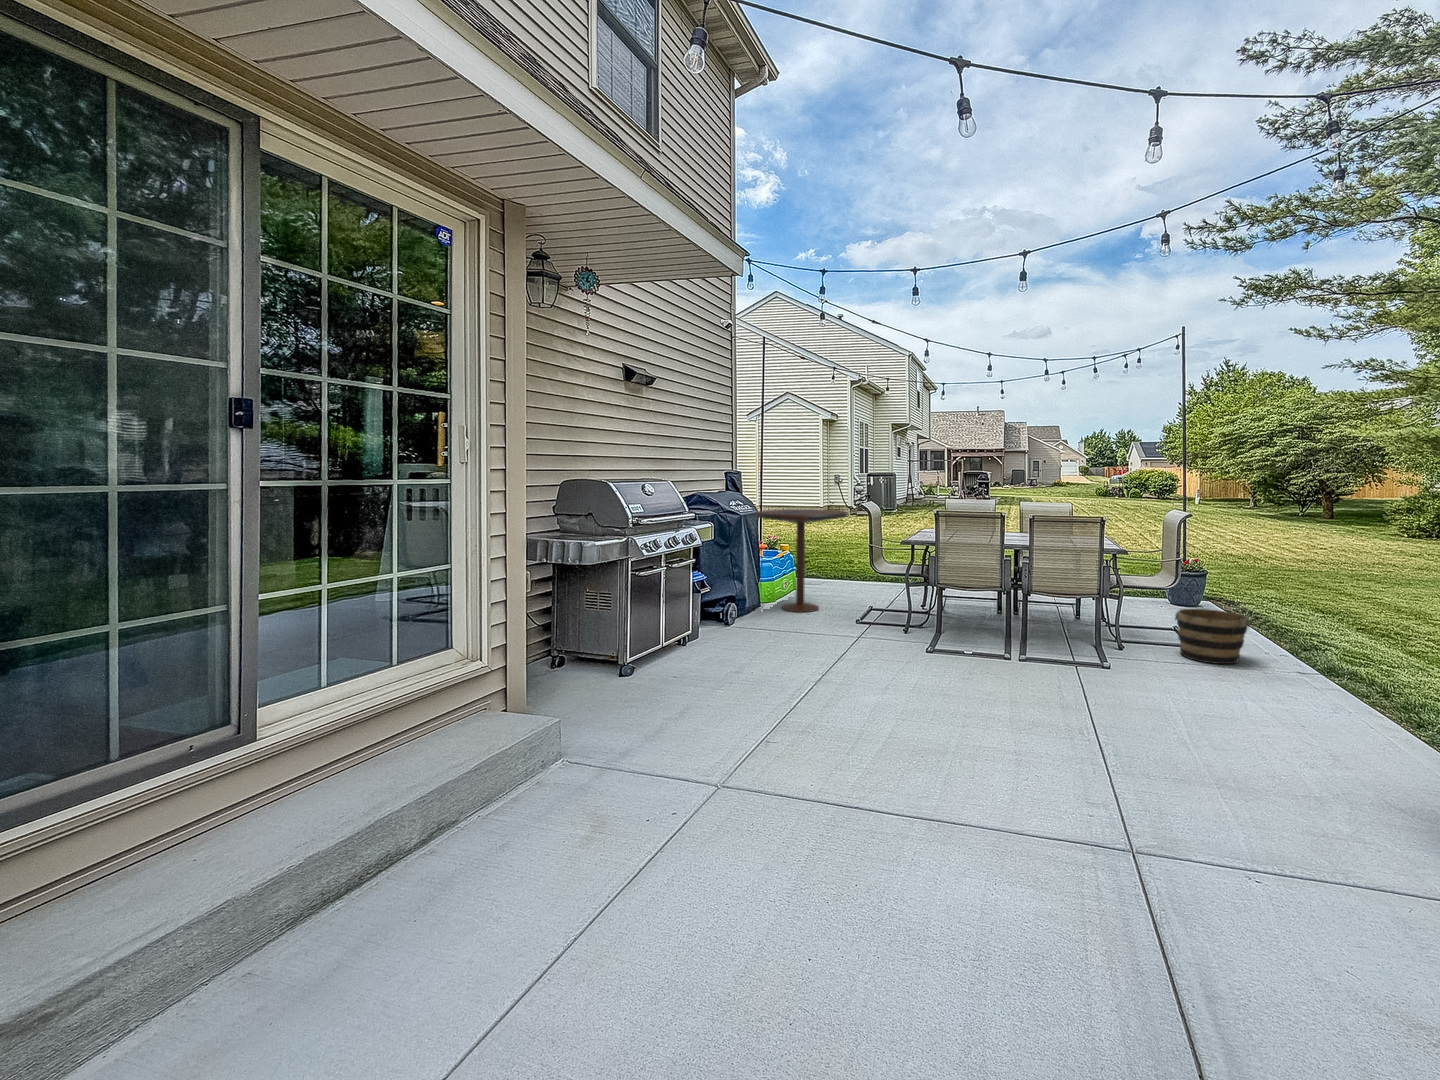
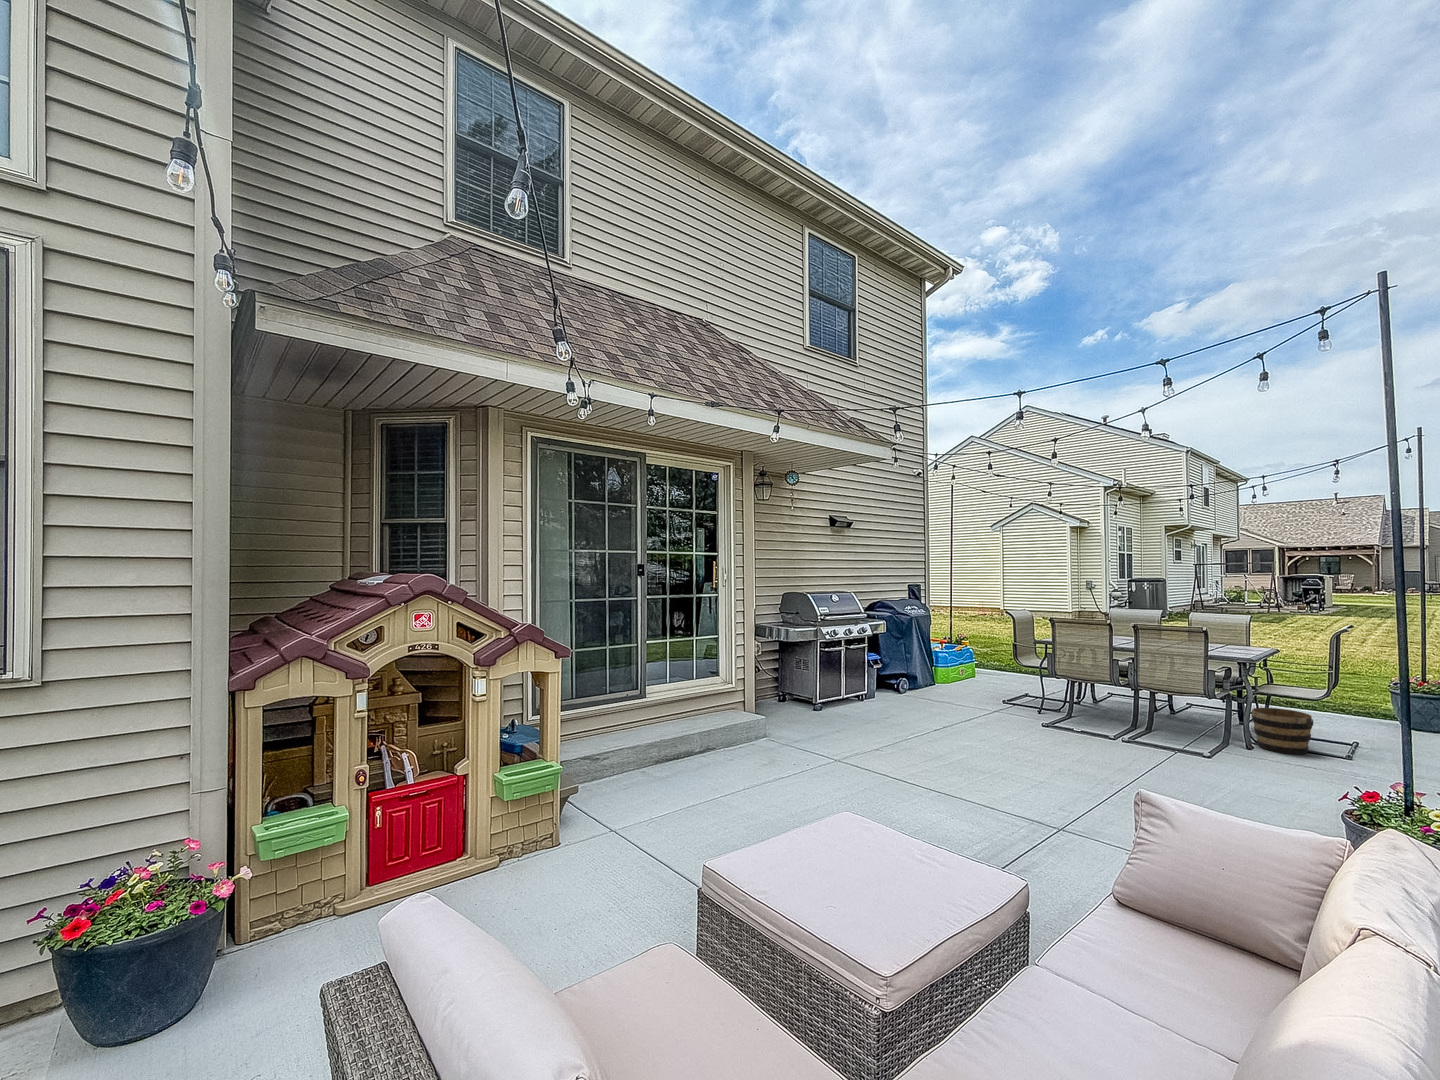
pedestal table: present [756,509,847,612] -> none [929,613,1001,691]

